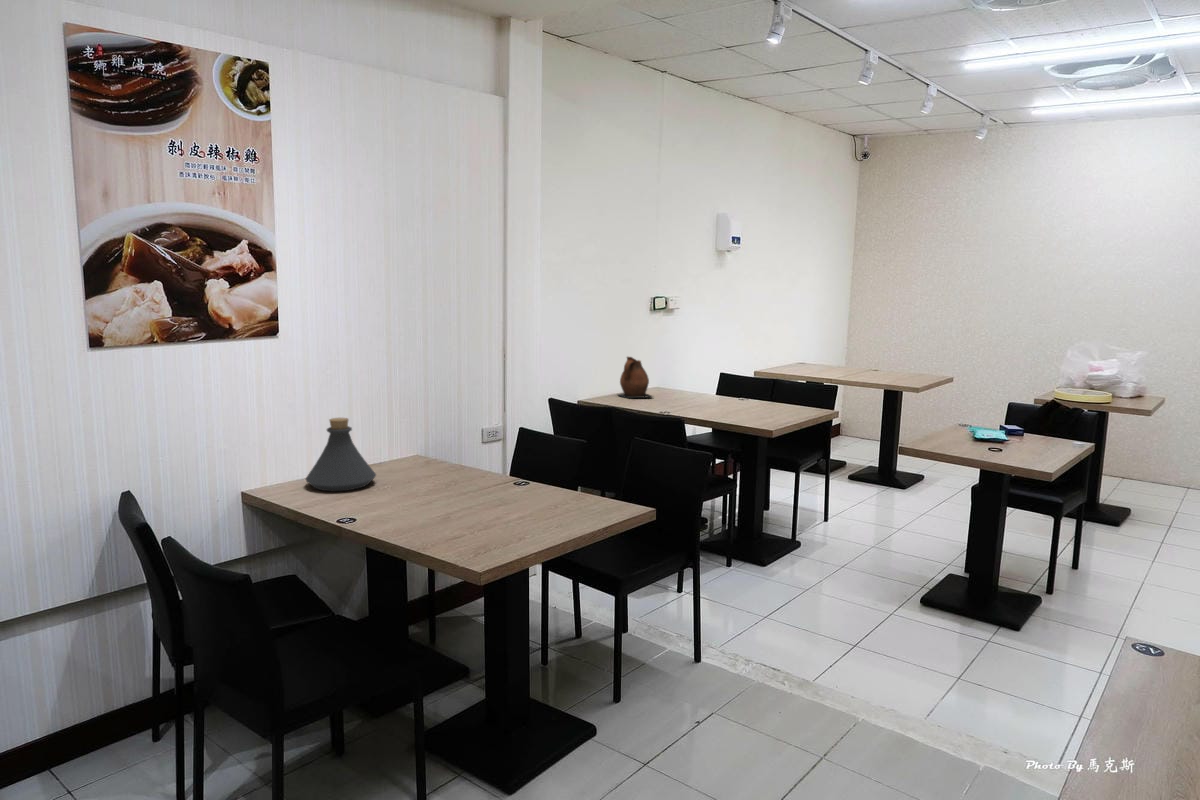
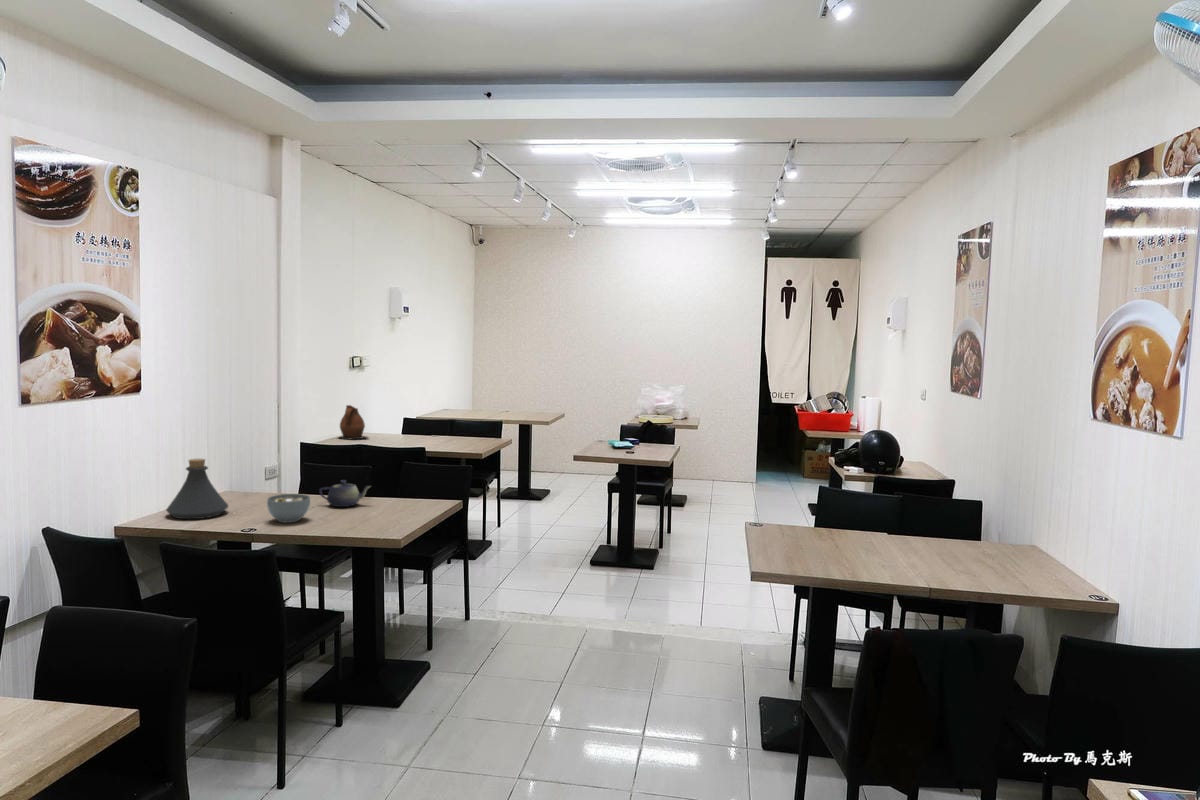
teapot: none [479,460,537,495] -> present [319,480,370,507]
soup bowl: none [385,473,439,512] -> present [267,494,310,523]

